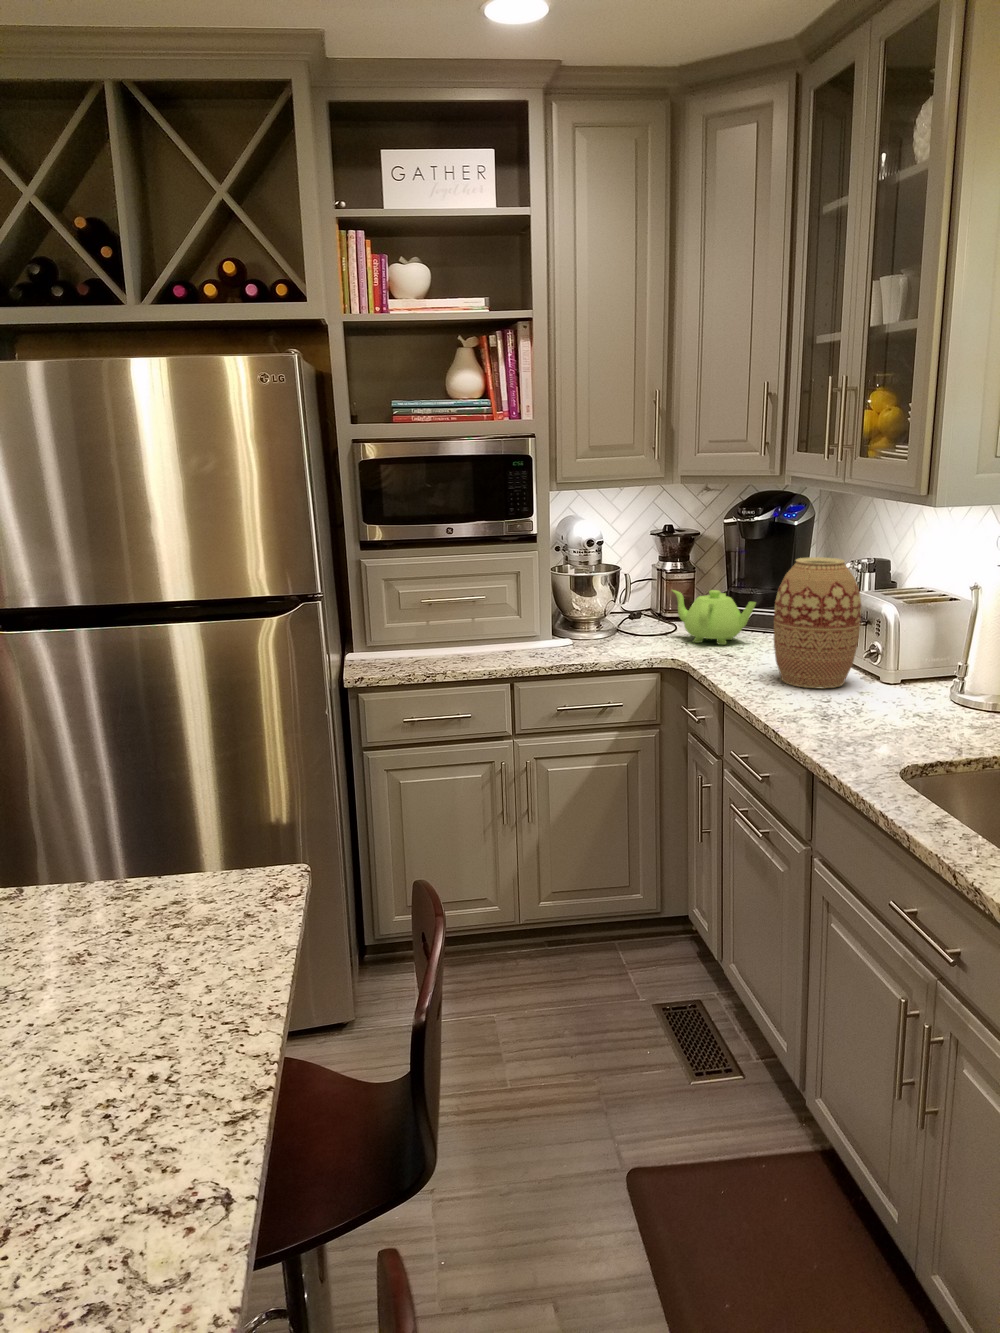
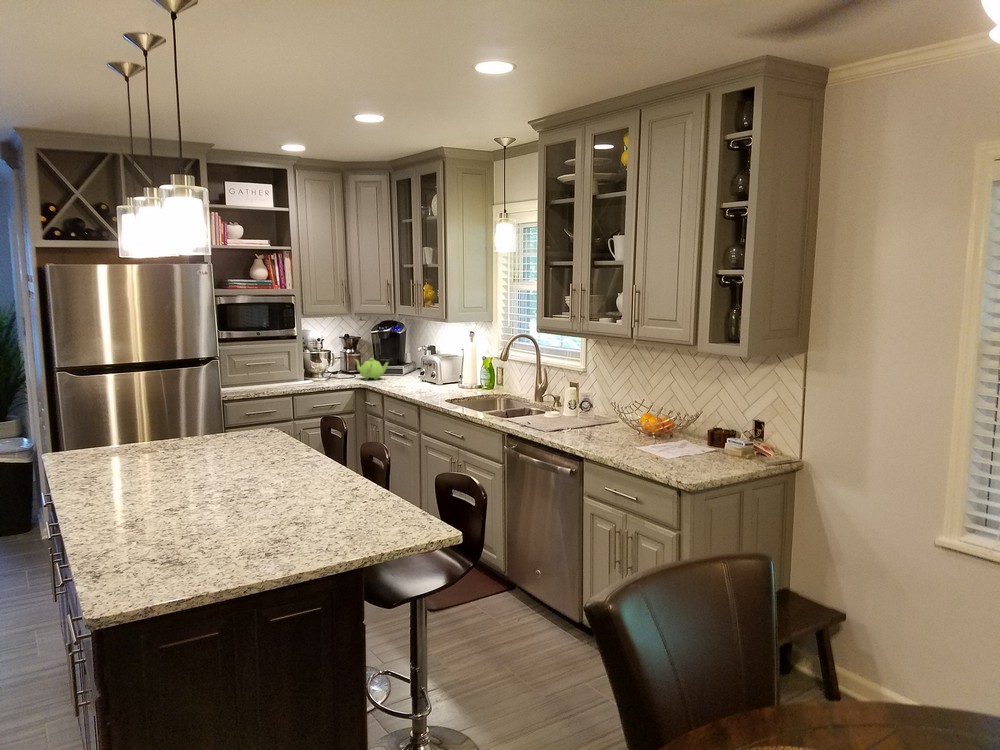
vase: present [774,557,861,689] -> none [397,342,427,389]

